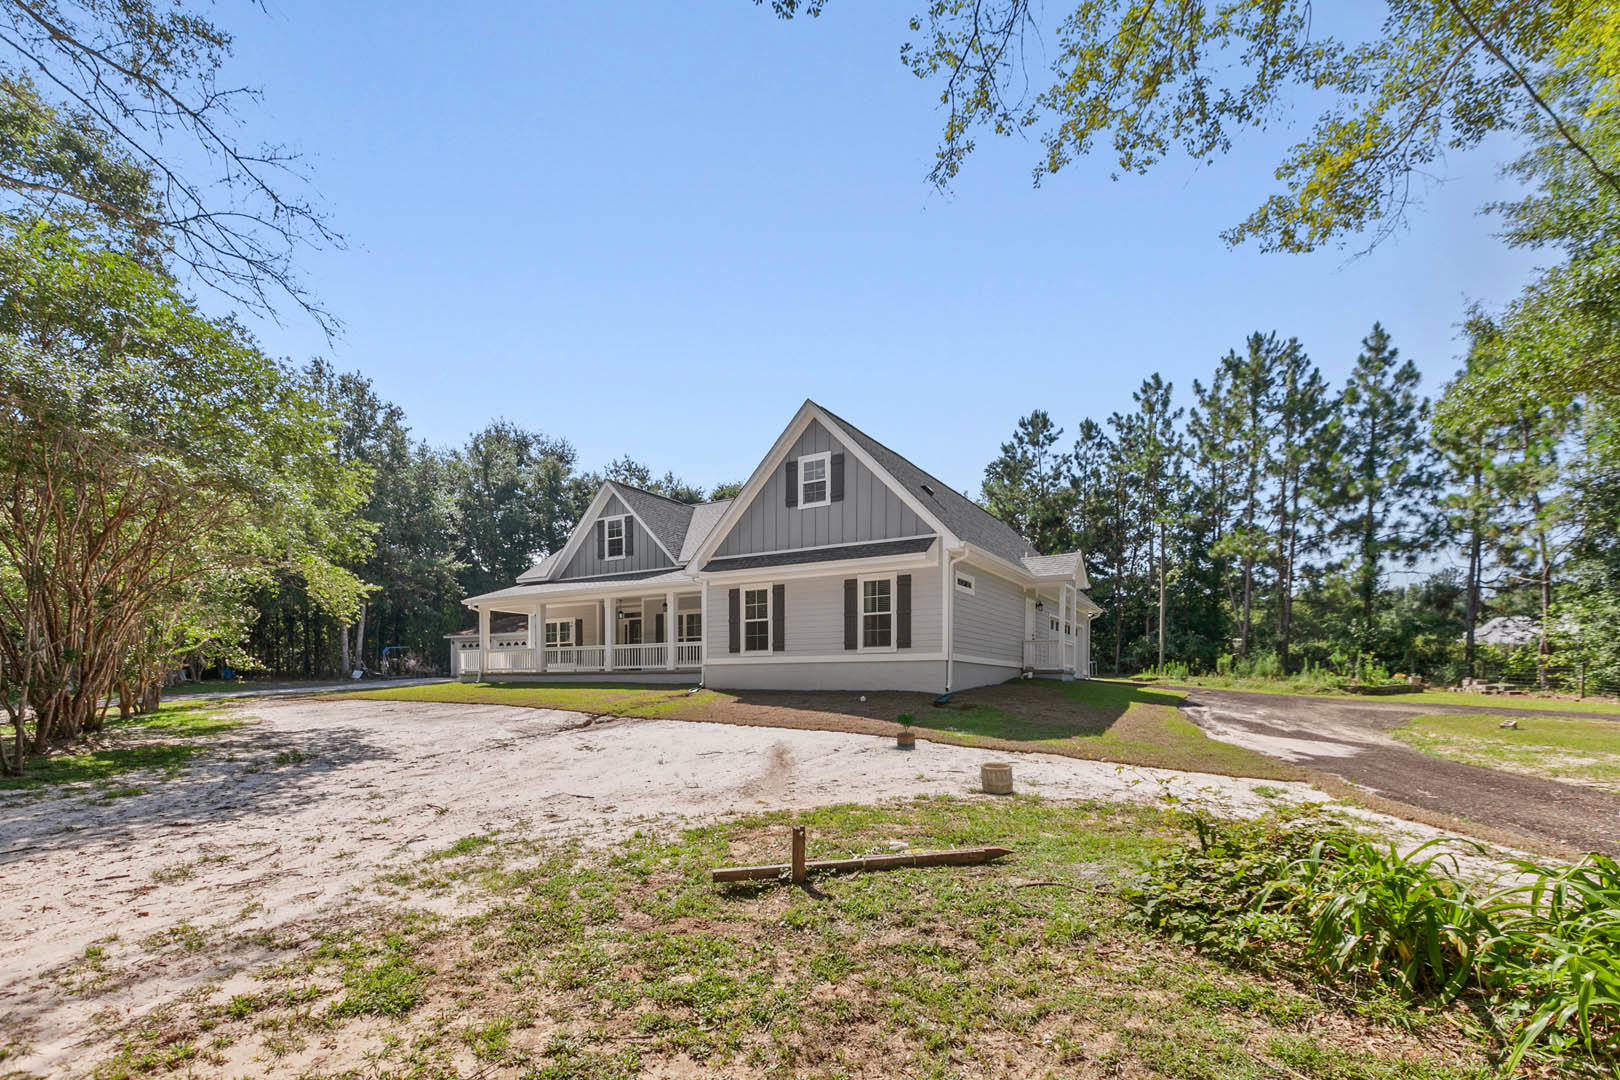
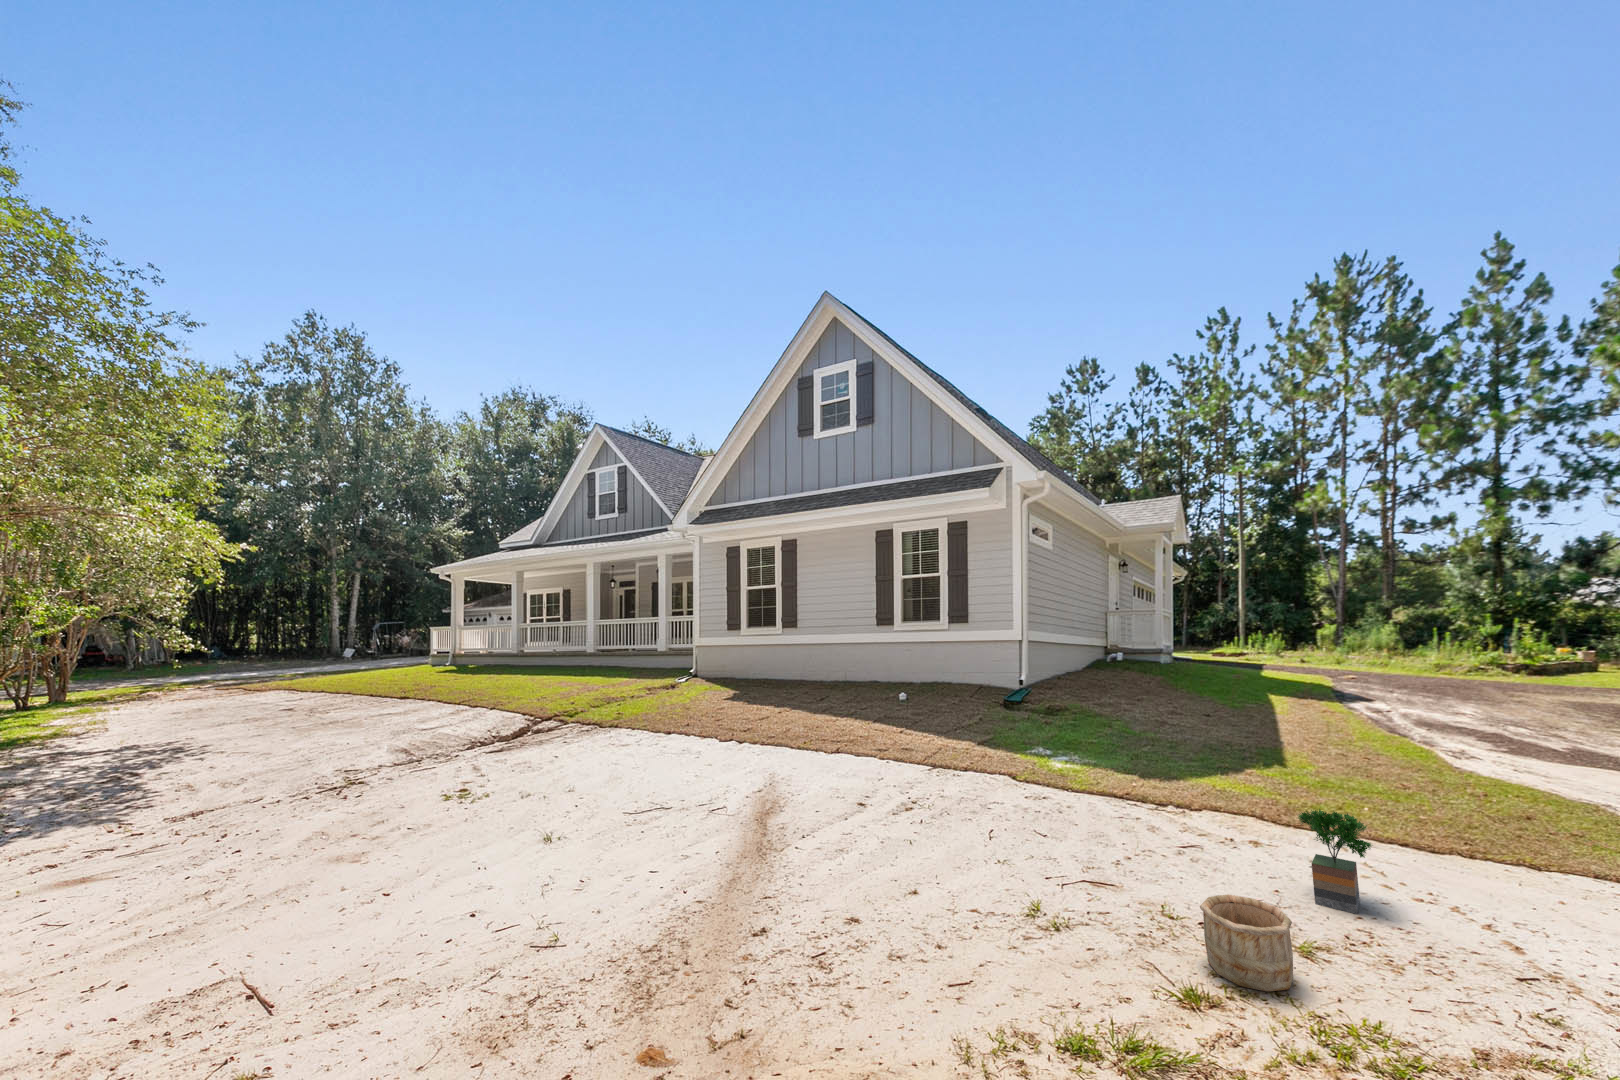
potted tree: present [897,713,918,751] -> present [1298,809,1372,914]

